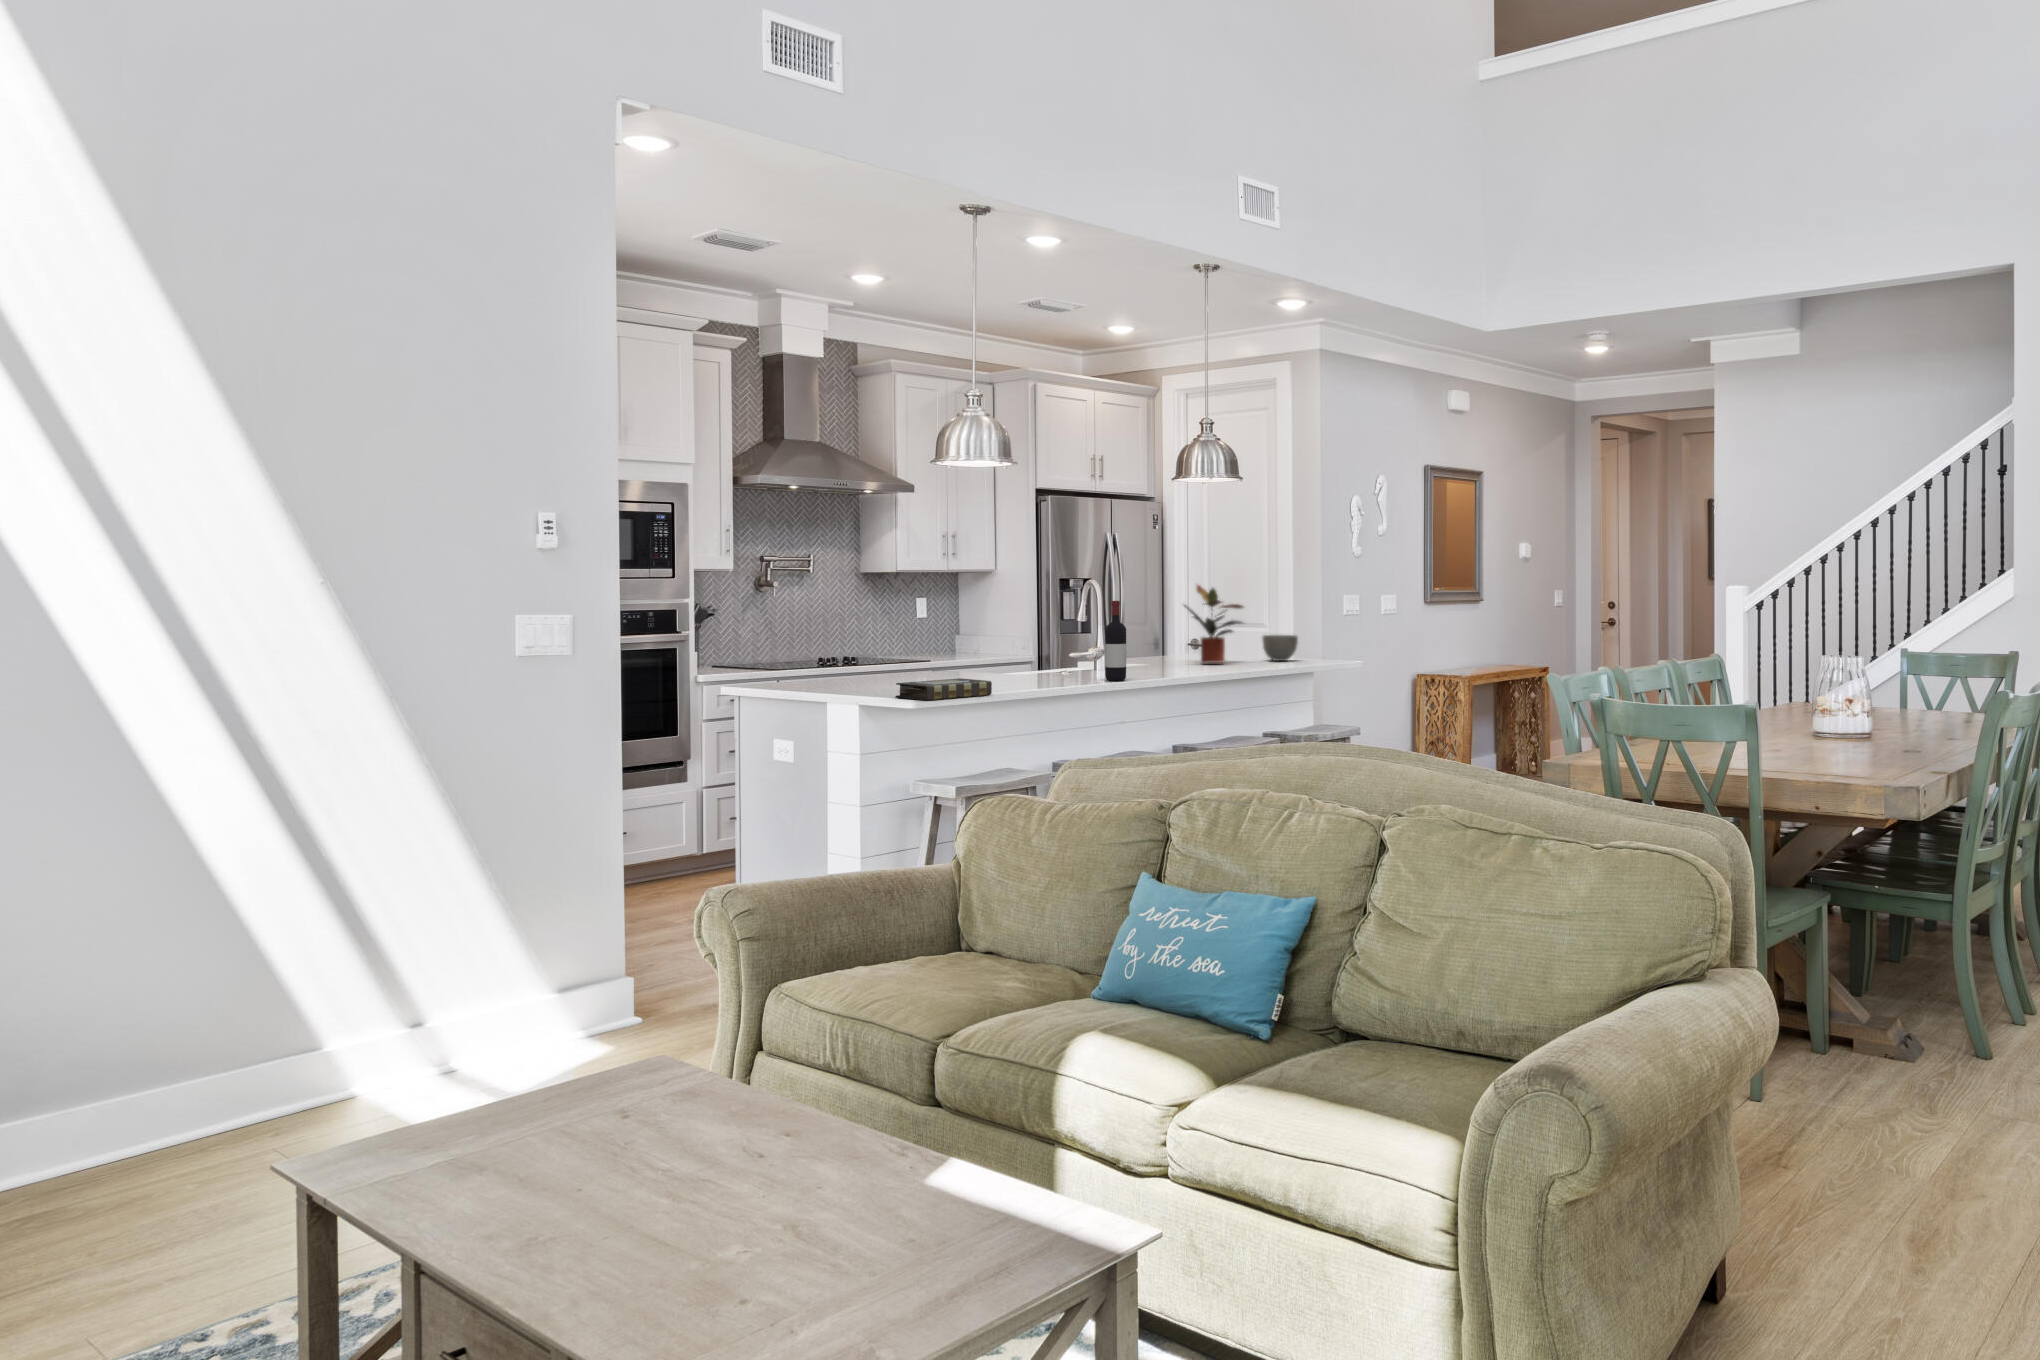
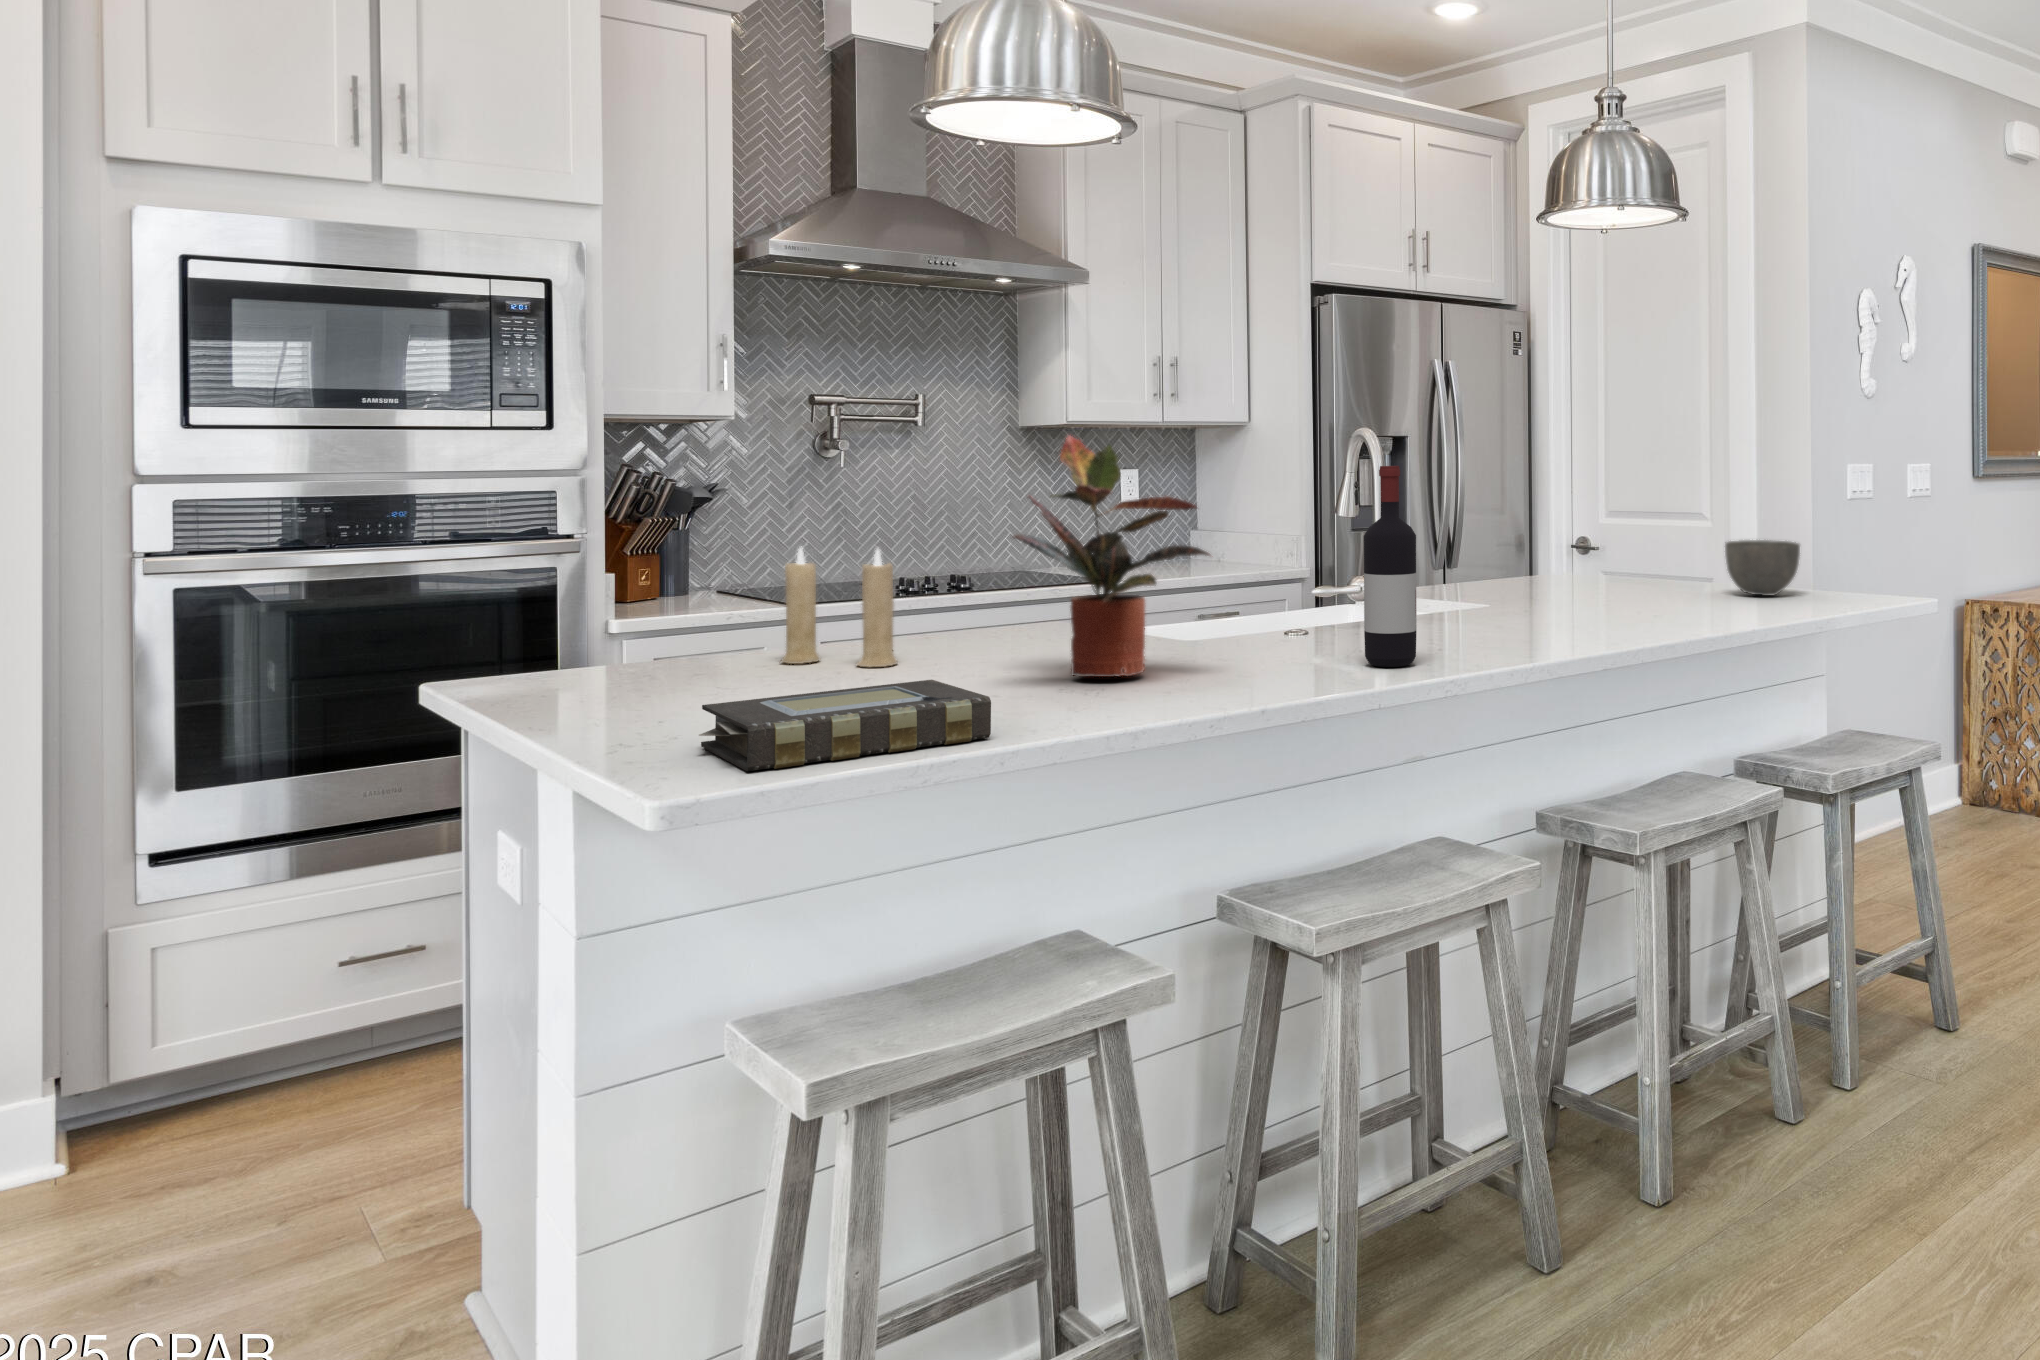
potted plant: present [1185,585,1243,663] -> present [1014,436,1210,677]
candle: none [858,633,910,683] -> present [781,547,897,667]

